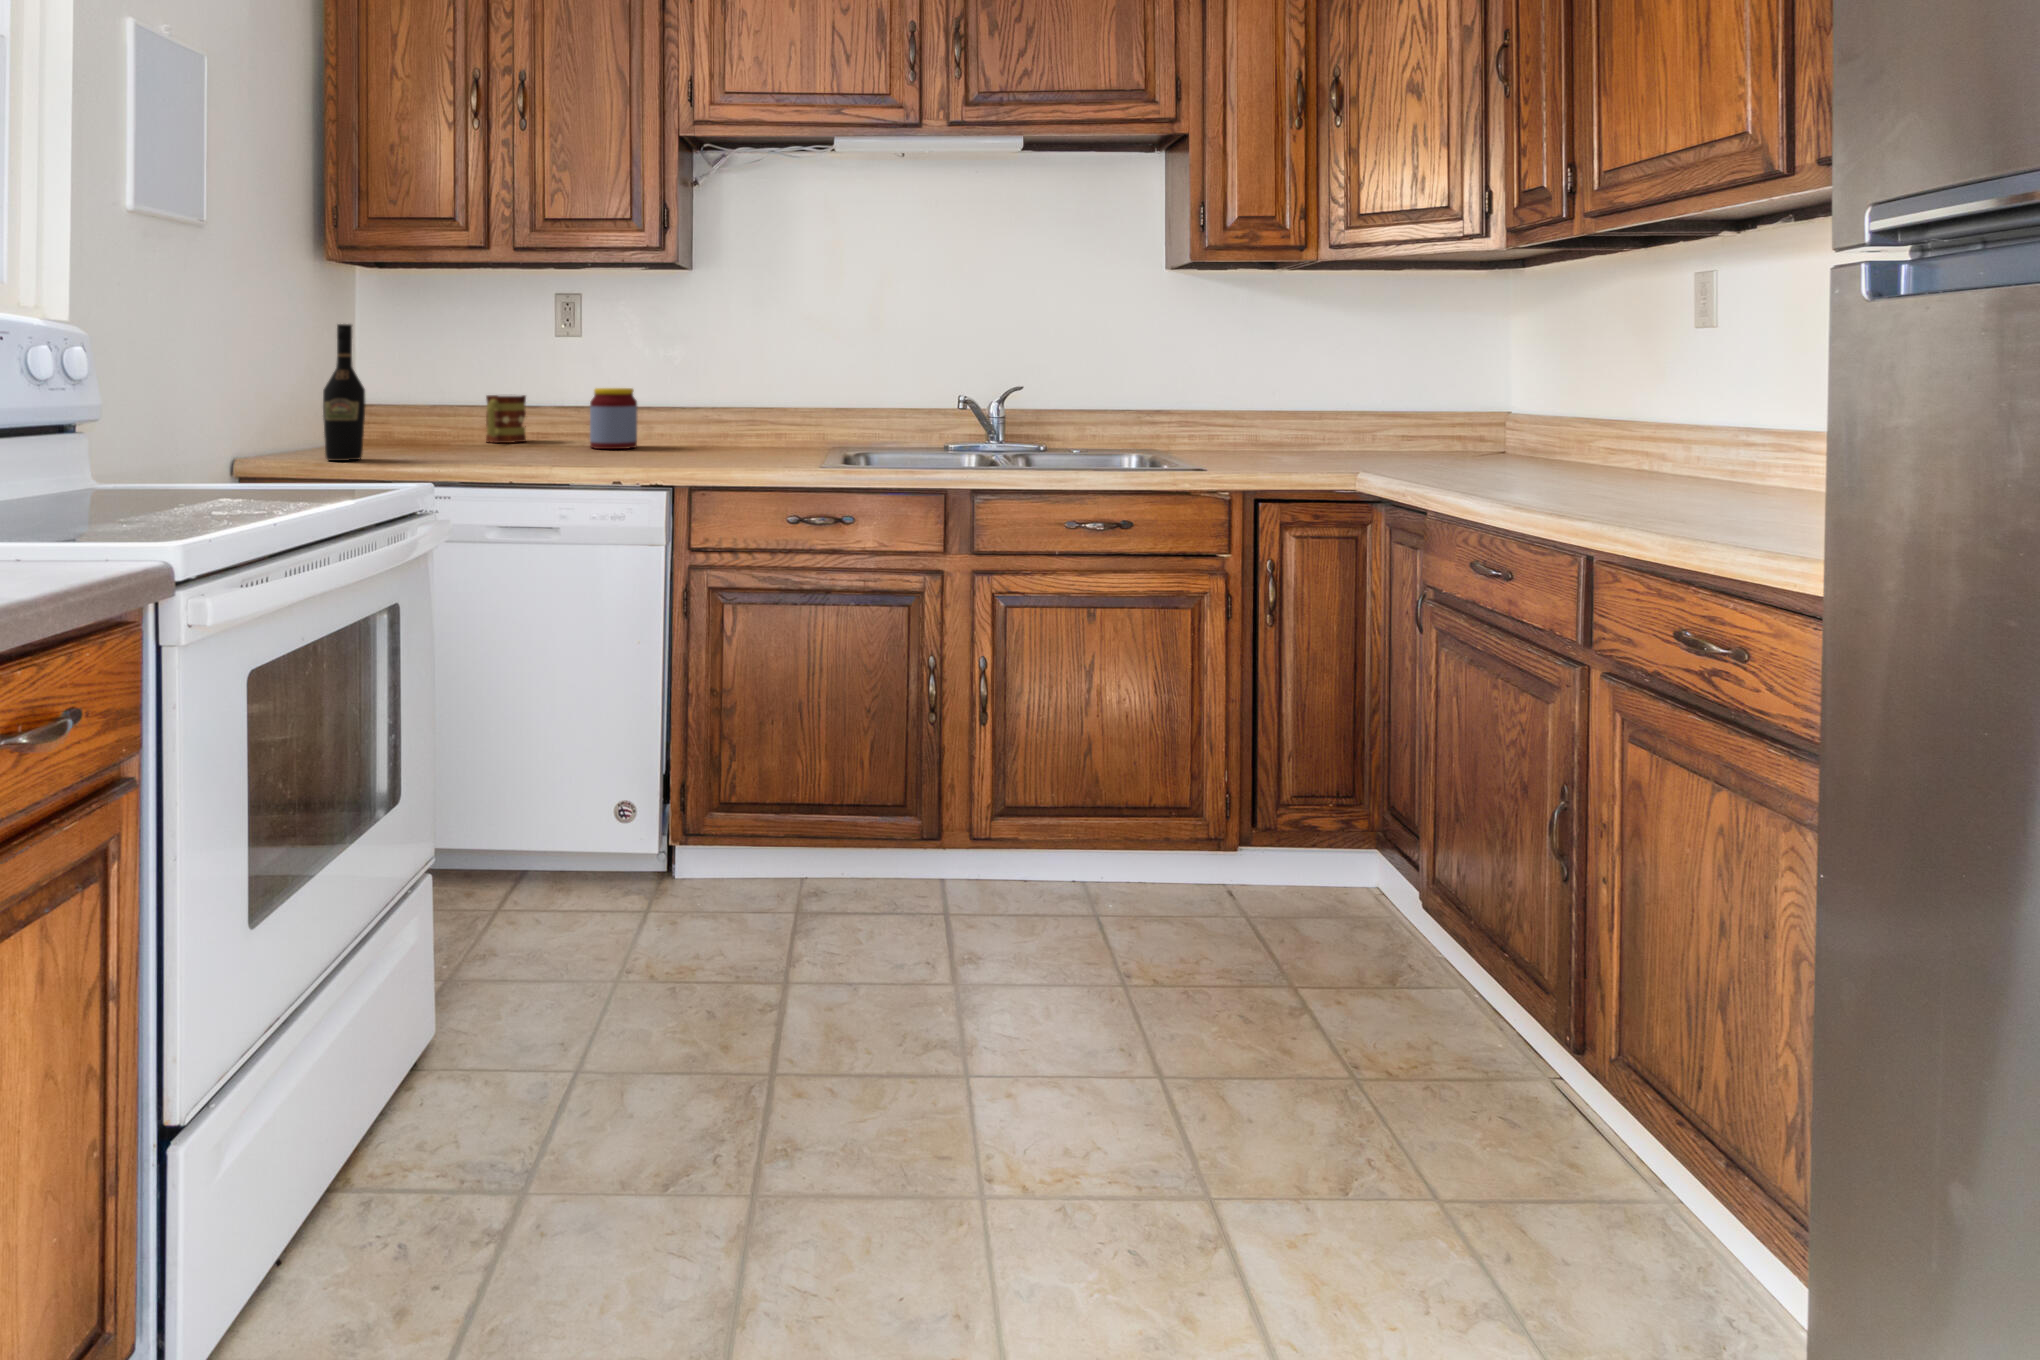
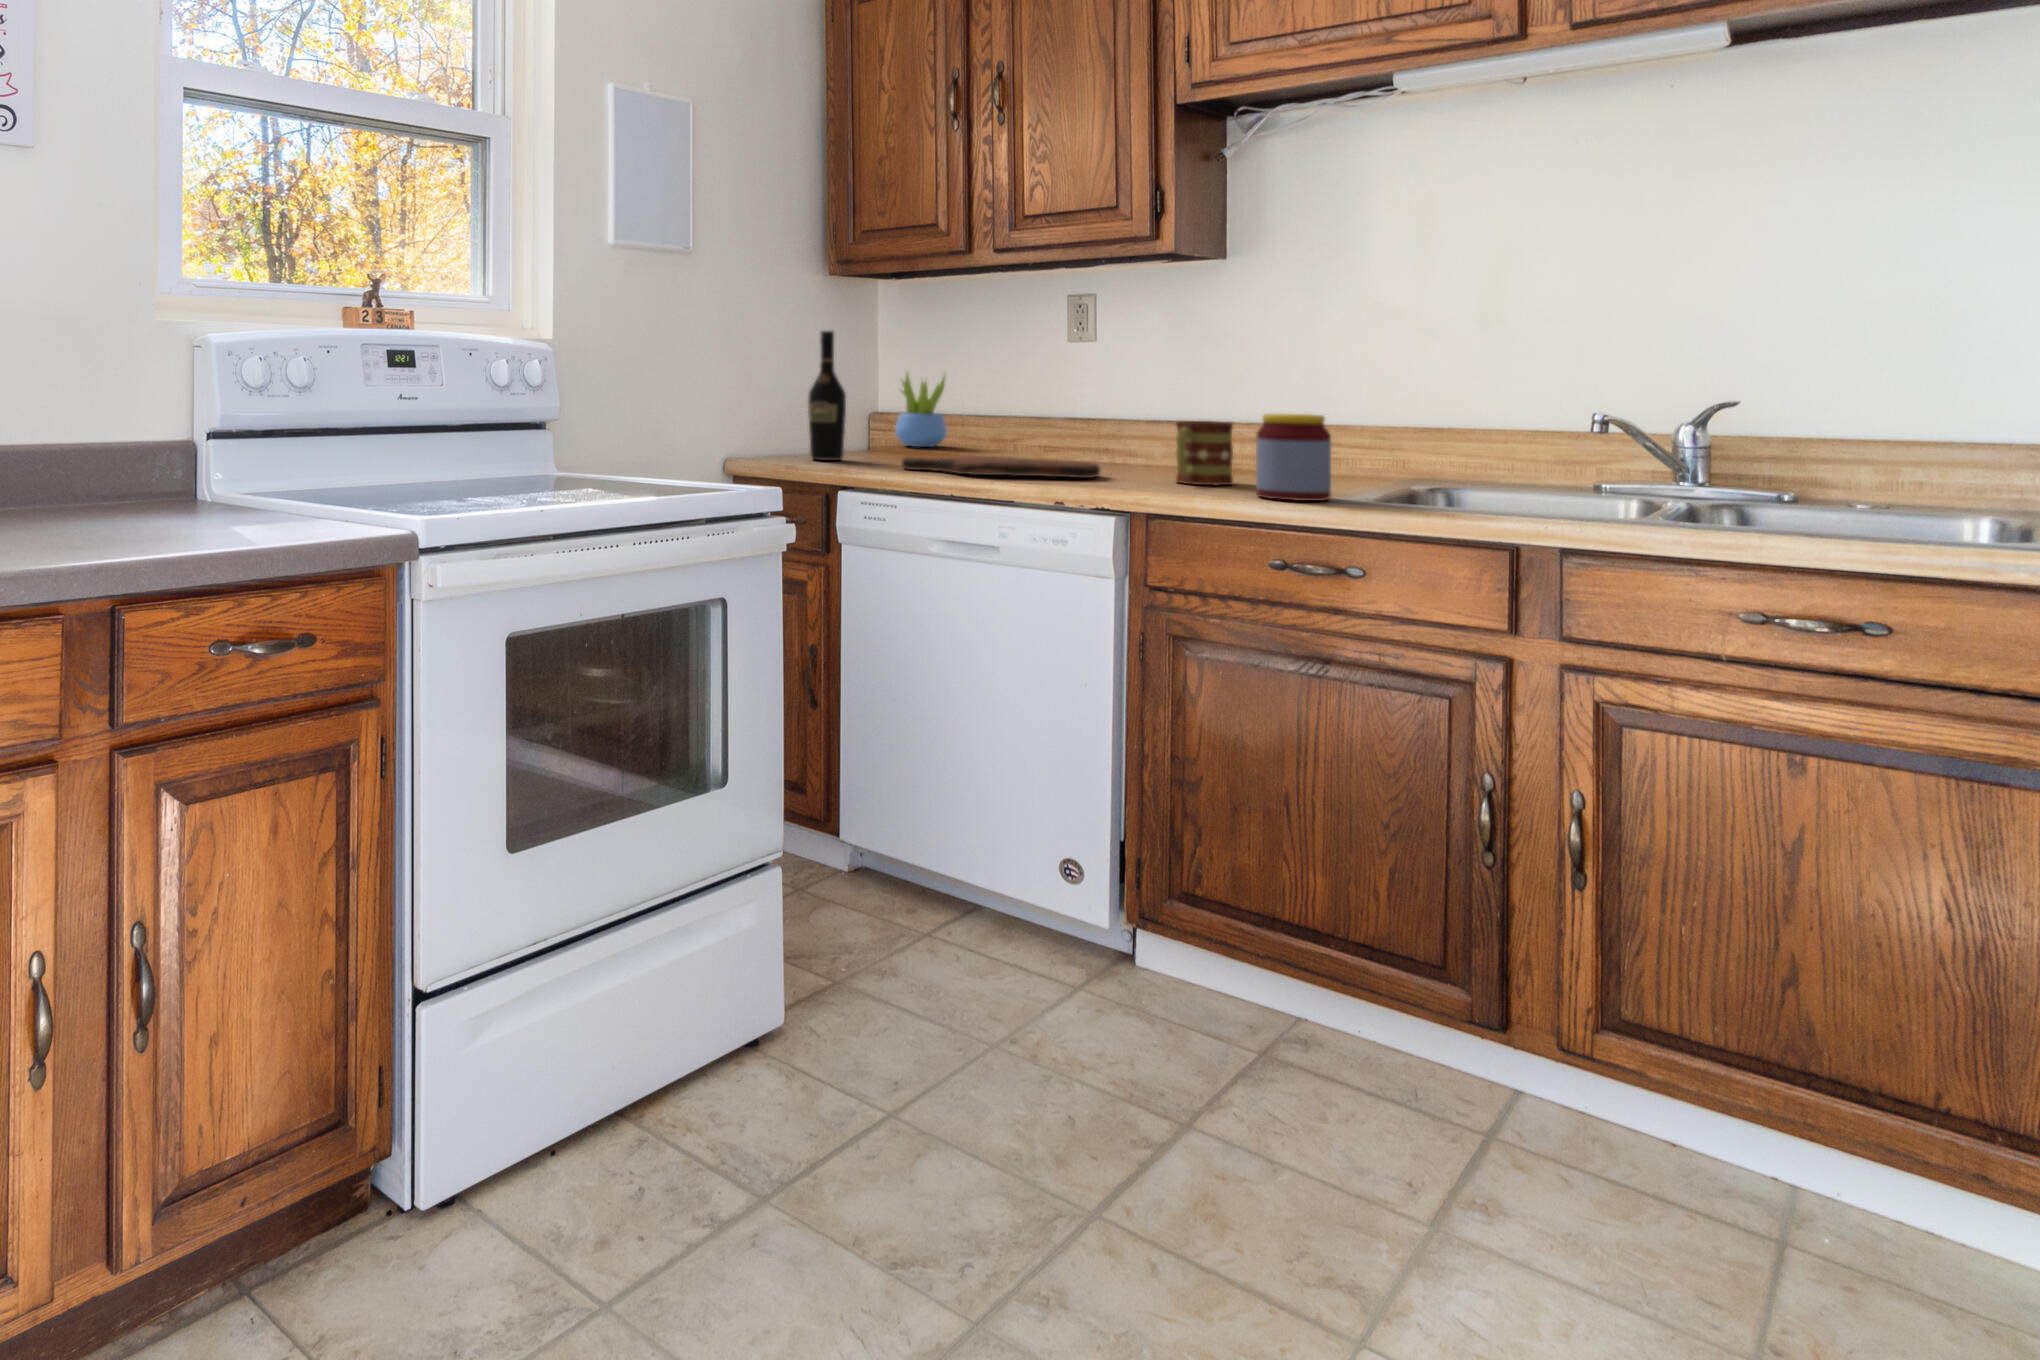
succulent plant: none [385,363,438,441] -> present [895,374,947,447]
jar: present [590,388,637,449] -> present [1256,414,1331,501]
mug: present [486,395,526,443] -> present [1176,421,1233,485]
cutting board: none [438,447,625,465] -> present [902,457,1100,478]

